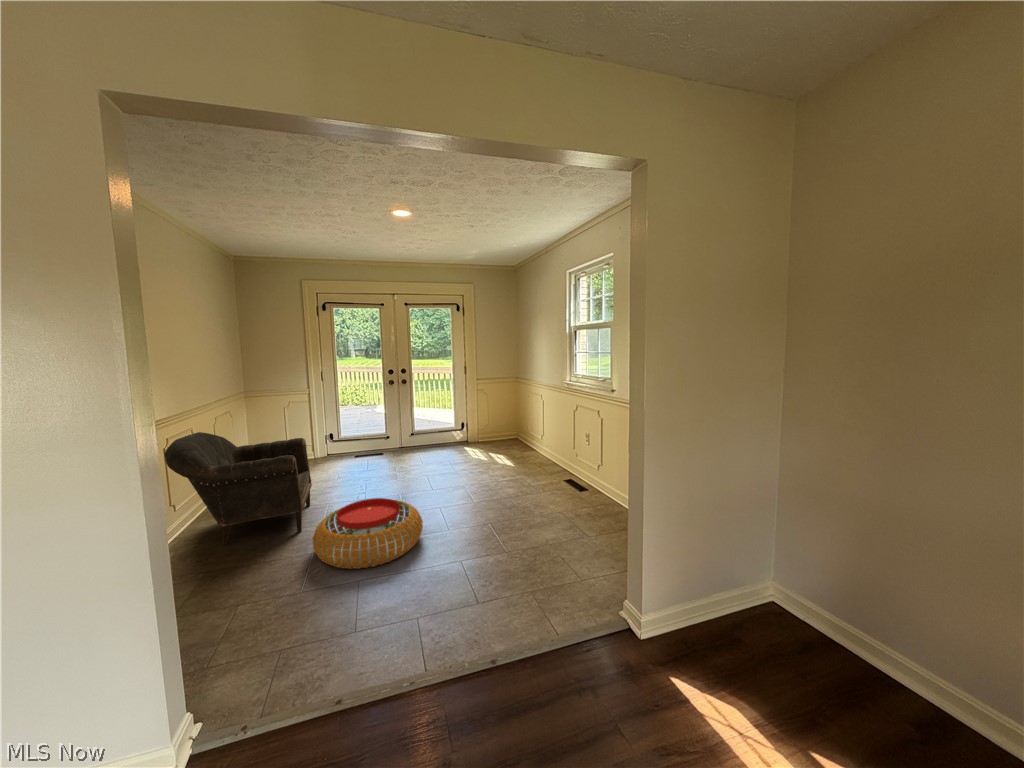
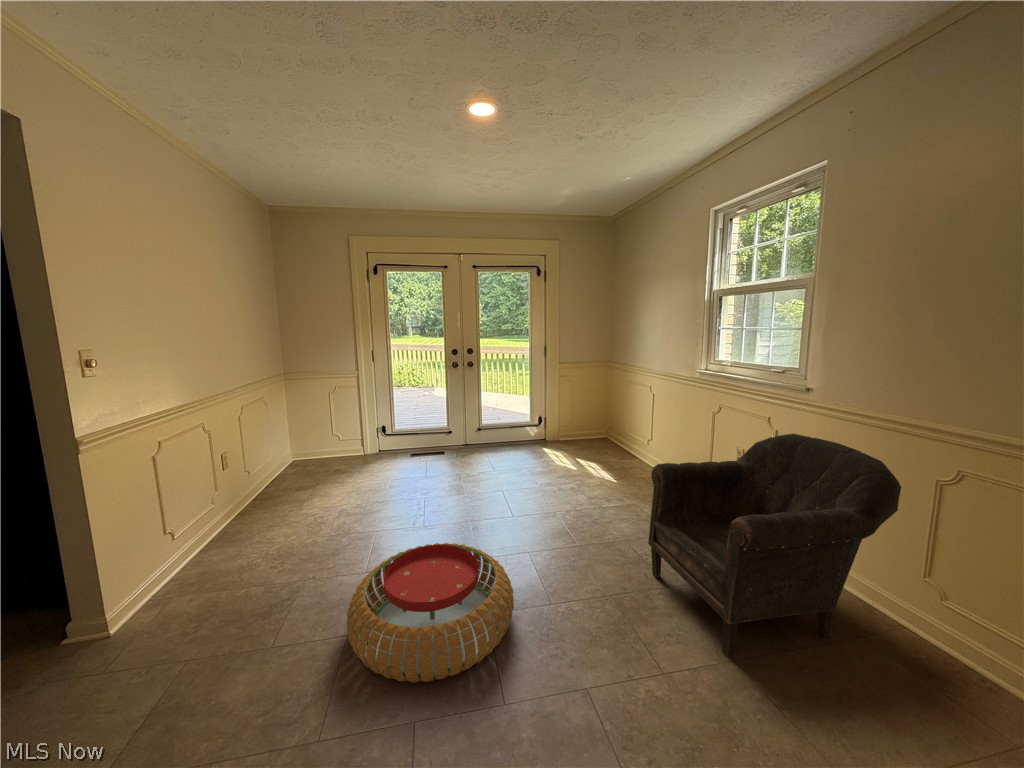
armchair: present [164,432,312,545] -> present [648,434,901,658]

